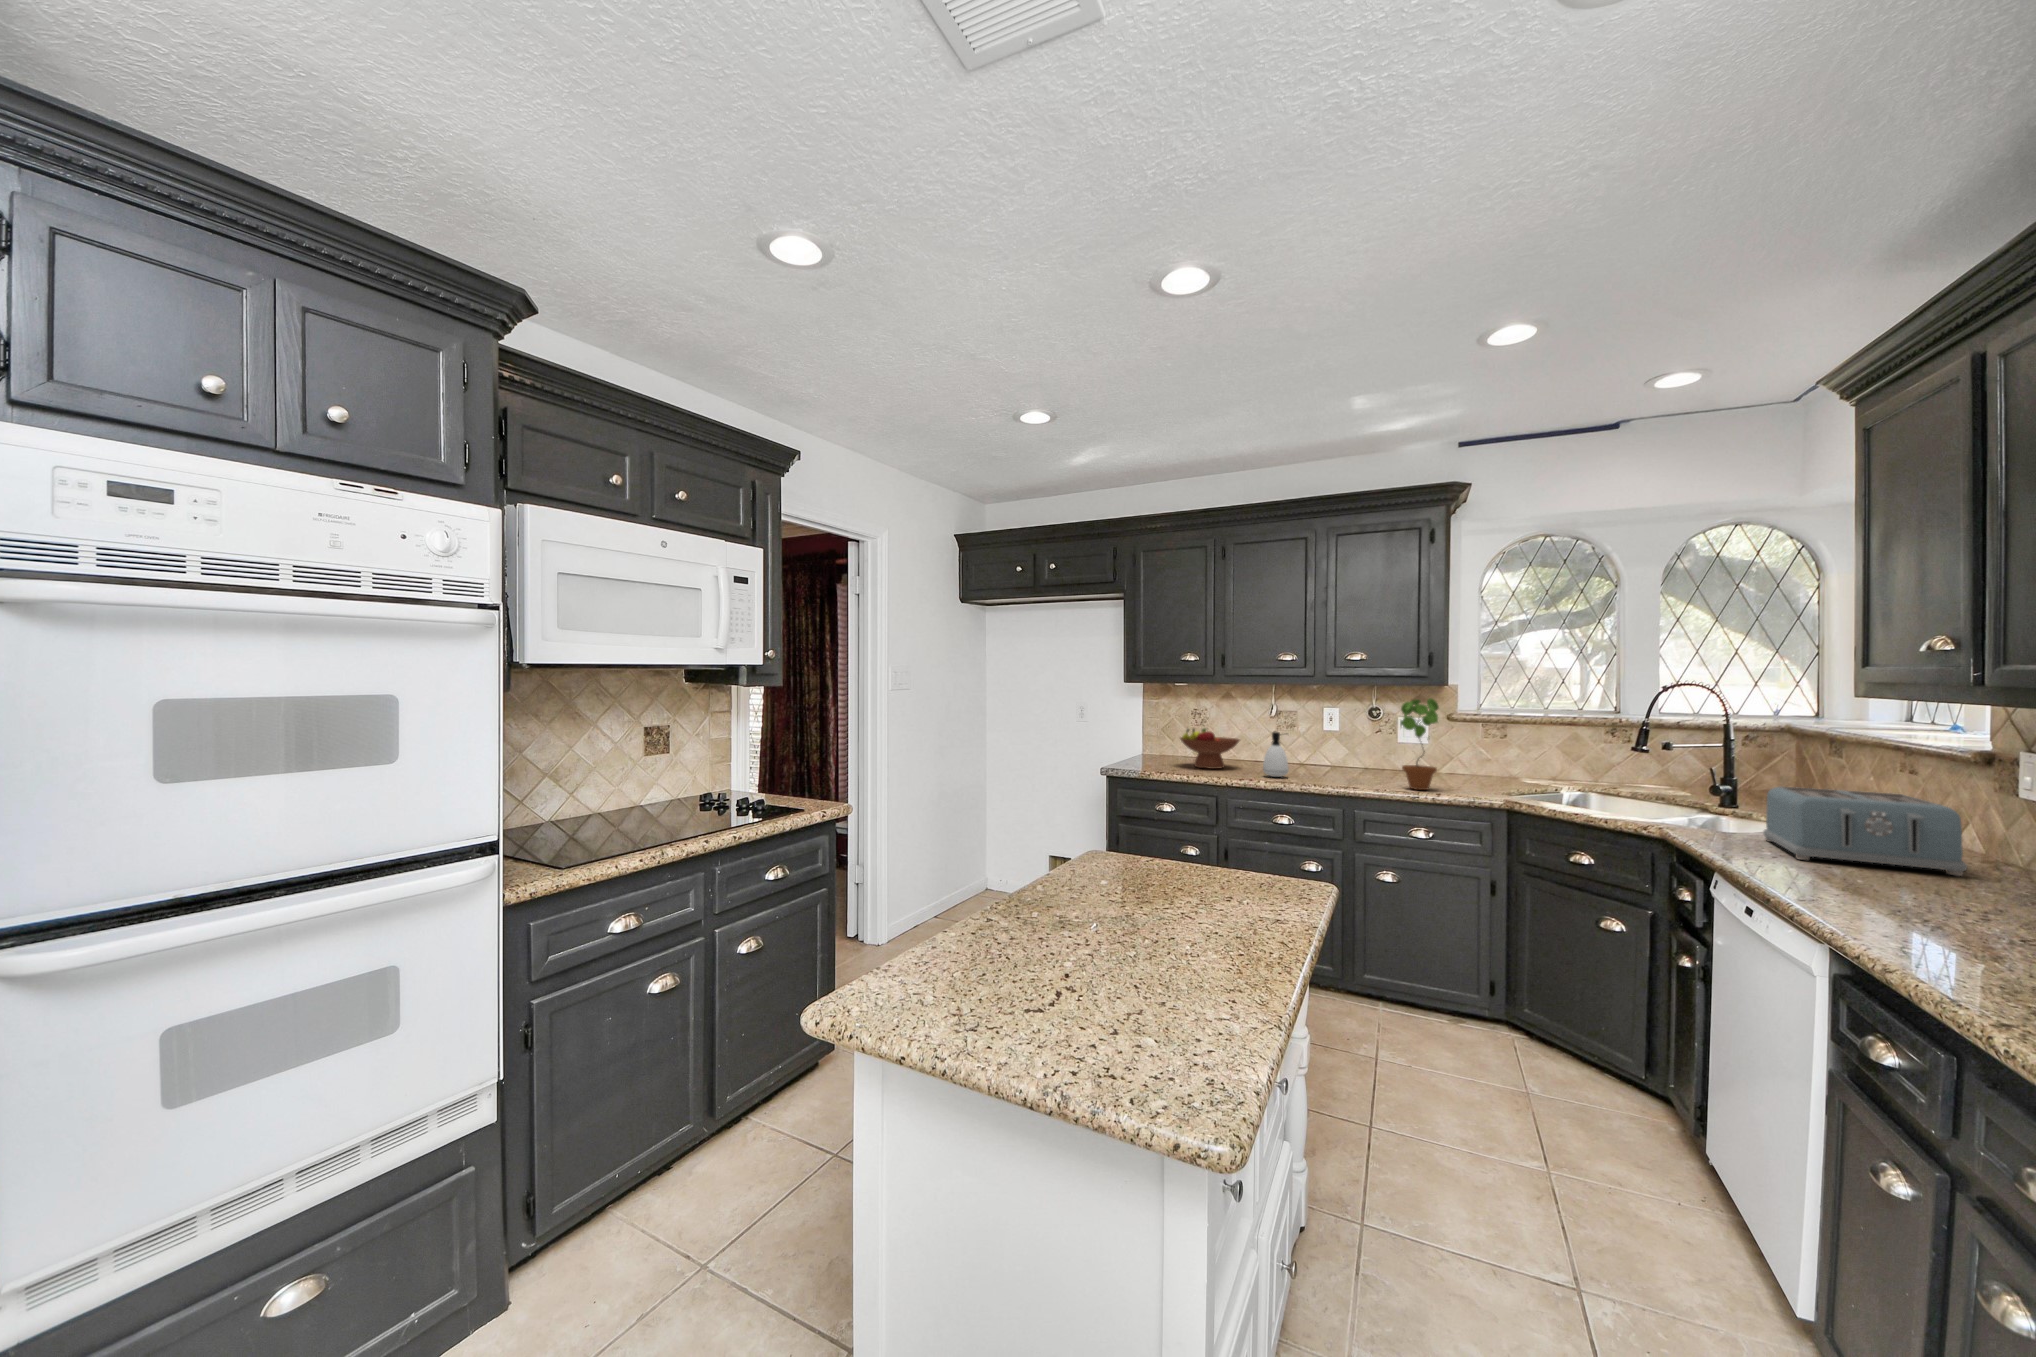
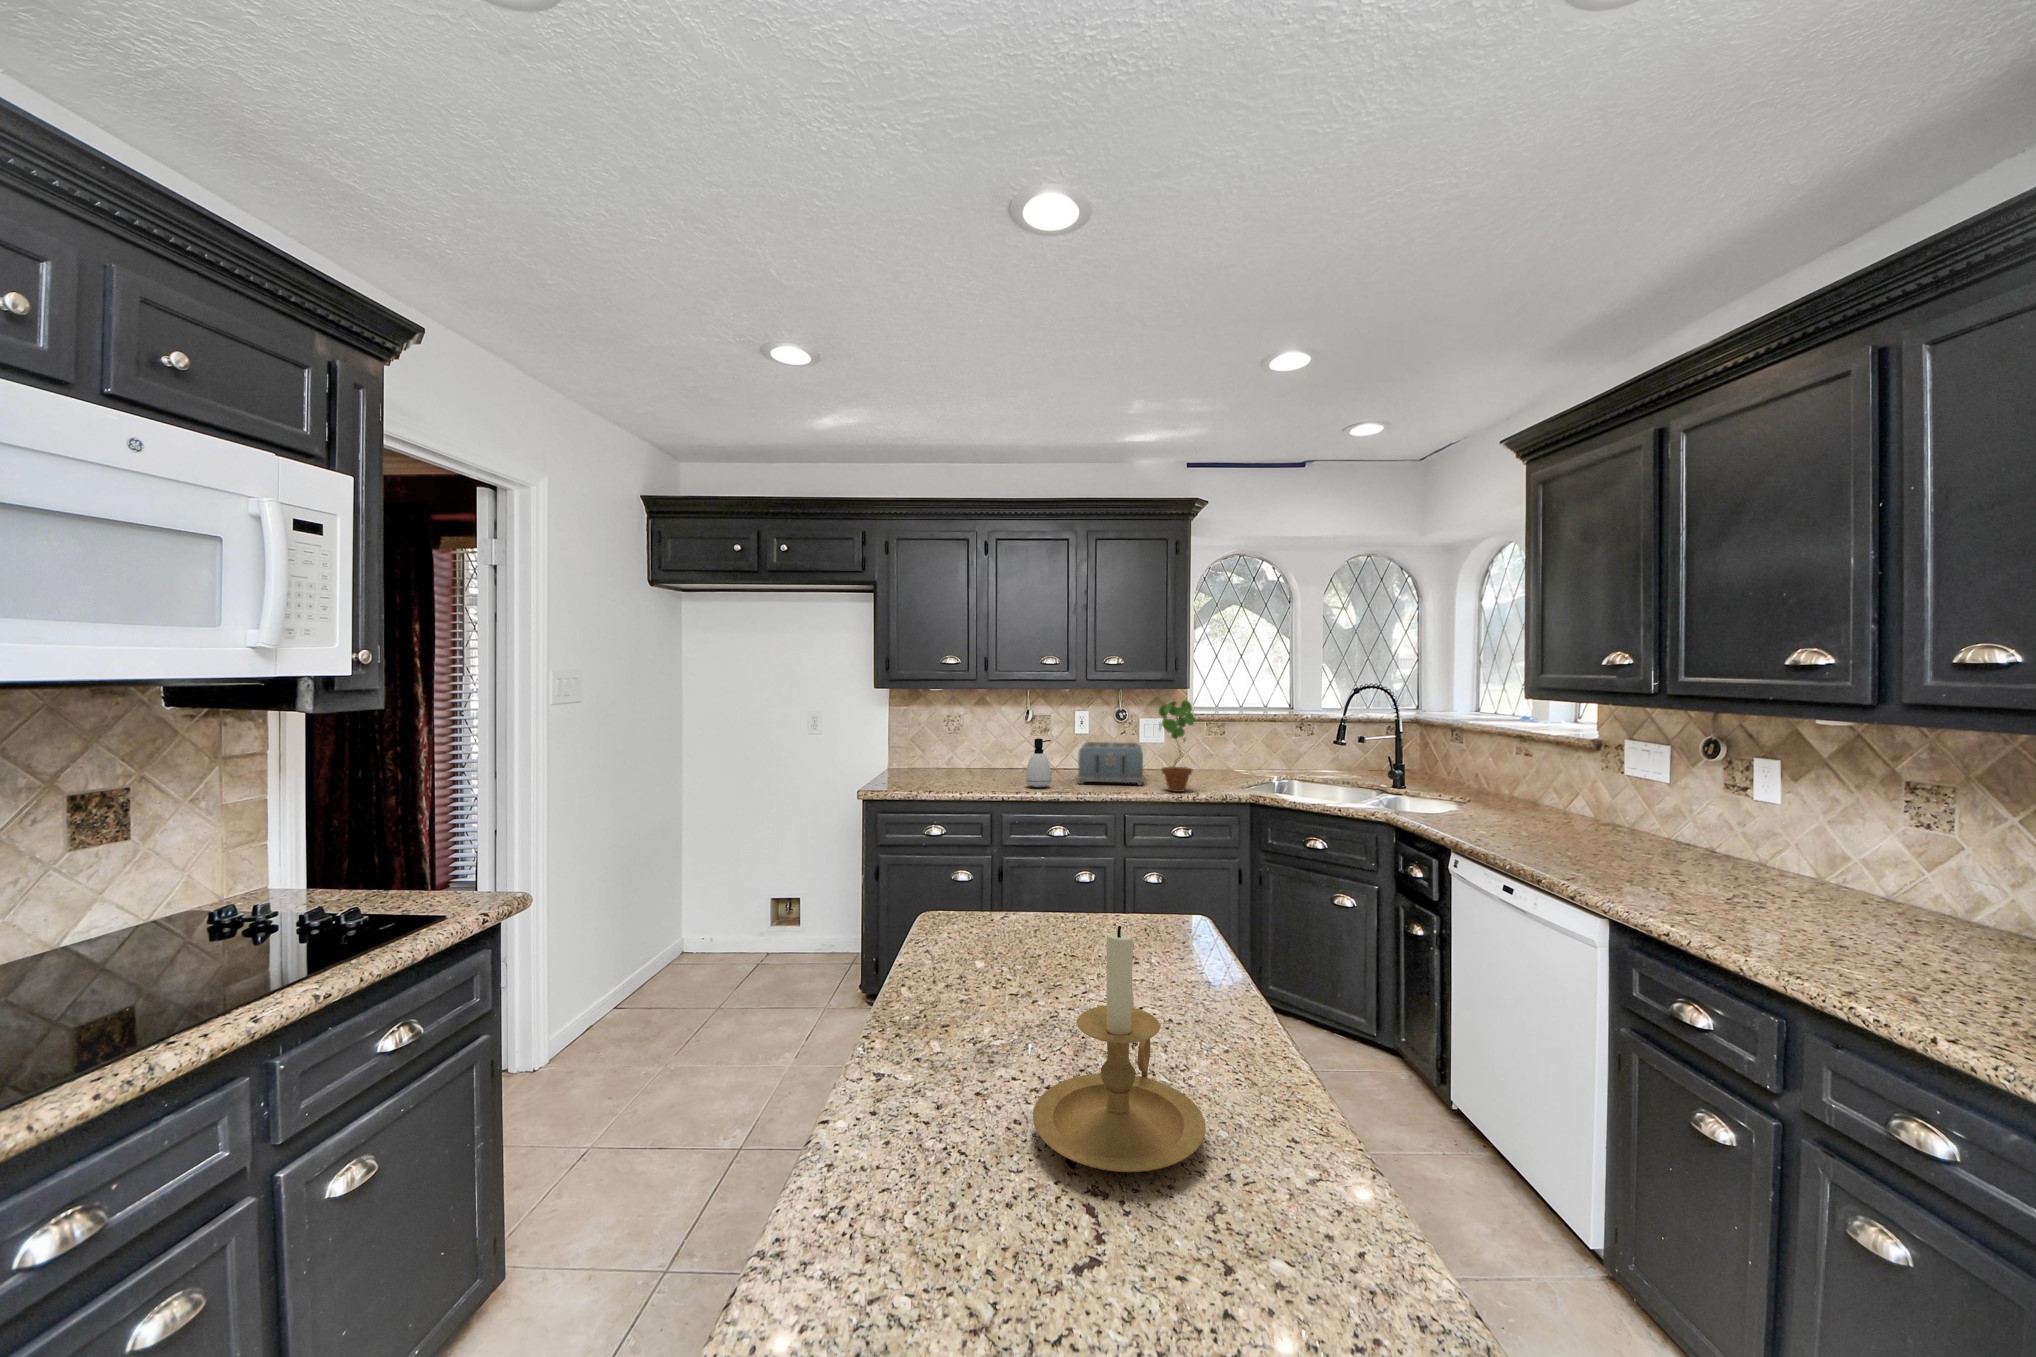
fruit bowl: present [1180,728,1240,769] -> none [929,737,996,782]
toaster: present [1763,787,1967,876] -> present [1077,742,1144,785]
candle holder: none [1054,824,1174,984] -> present [1033,926,1205,1172]

